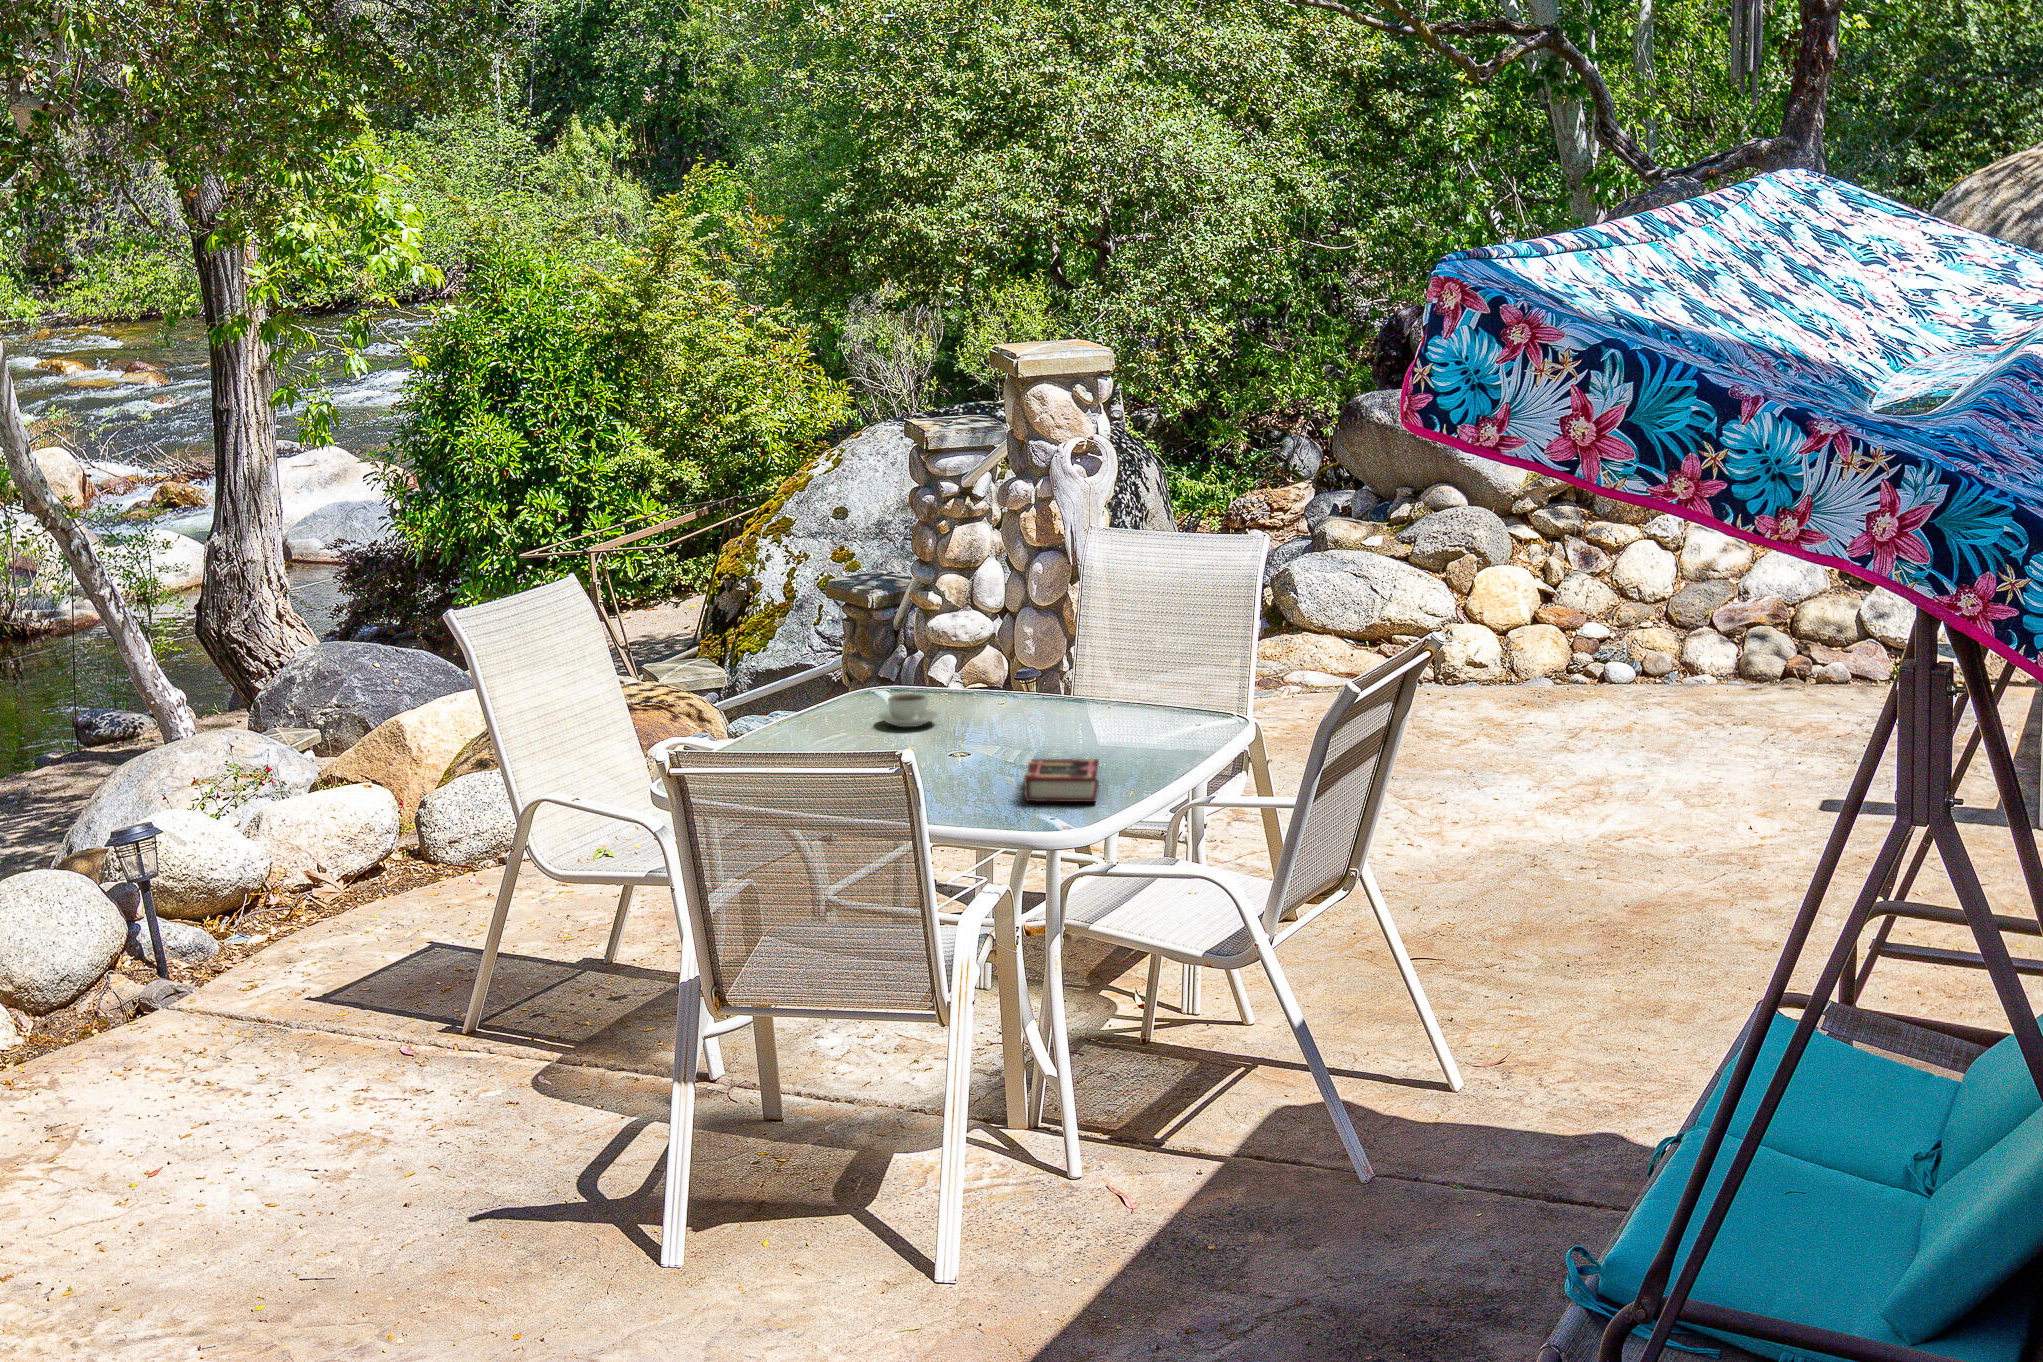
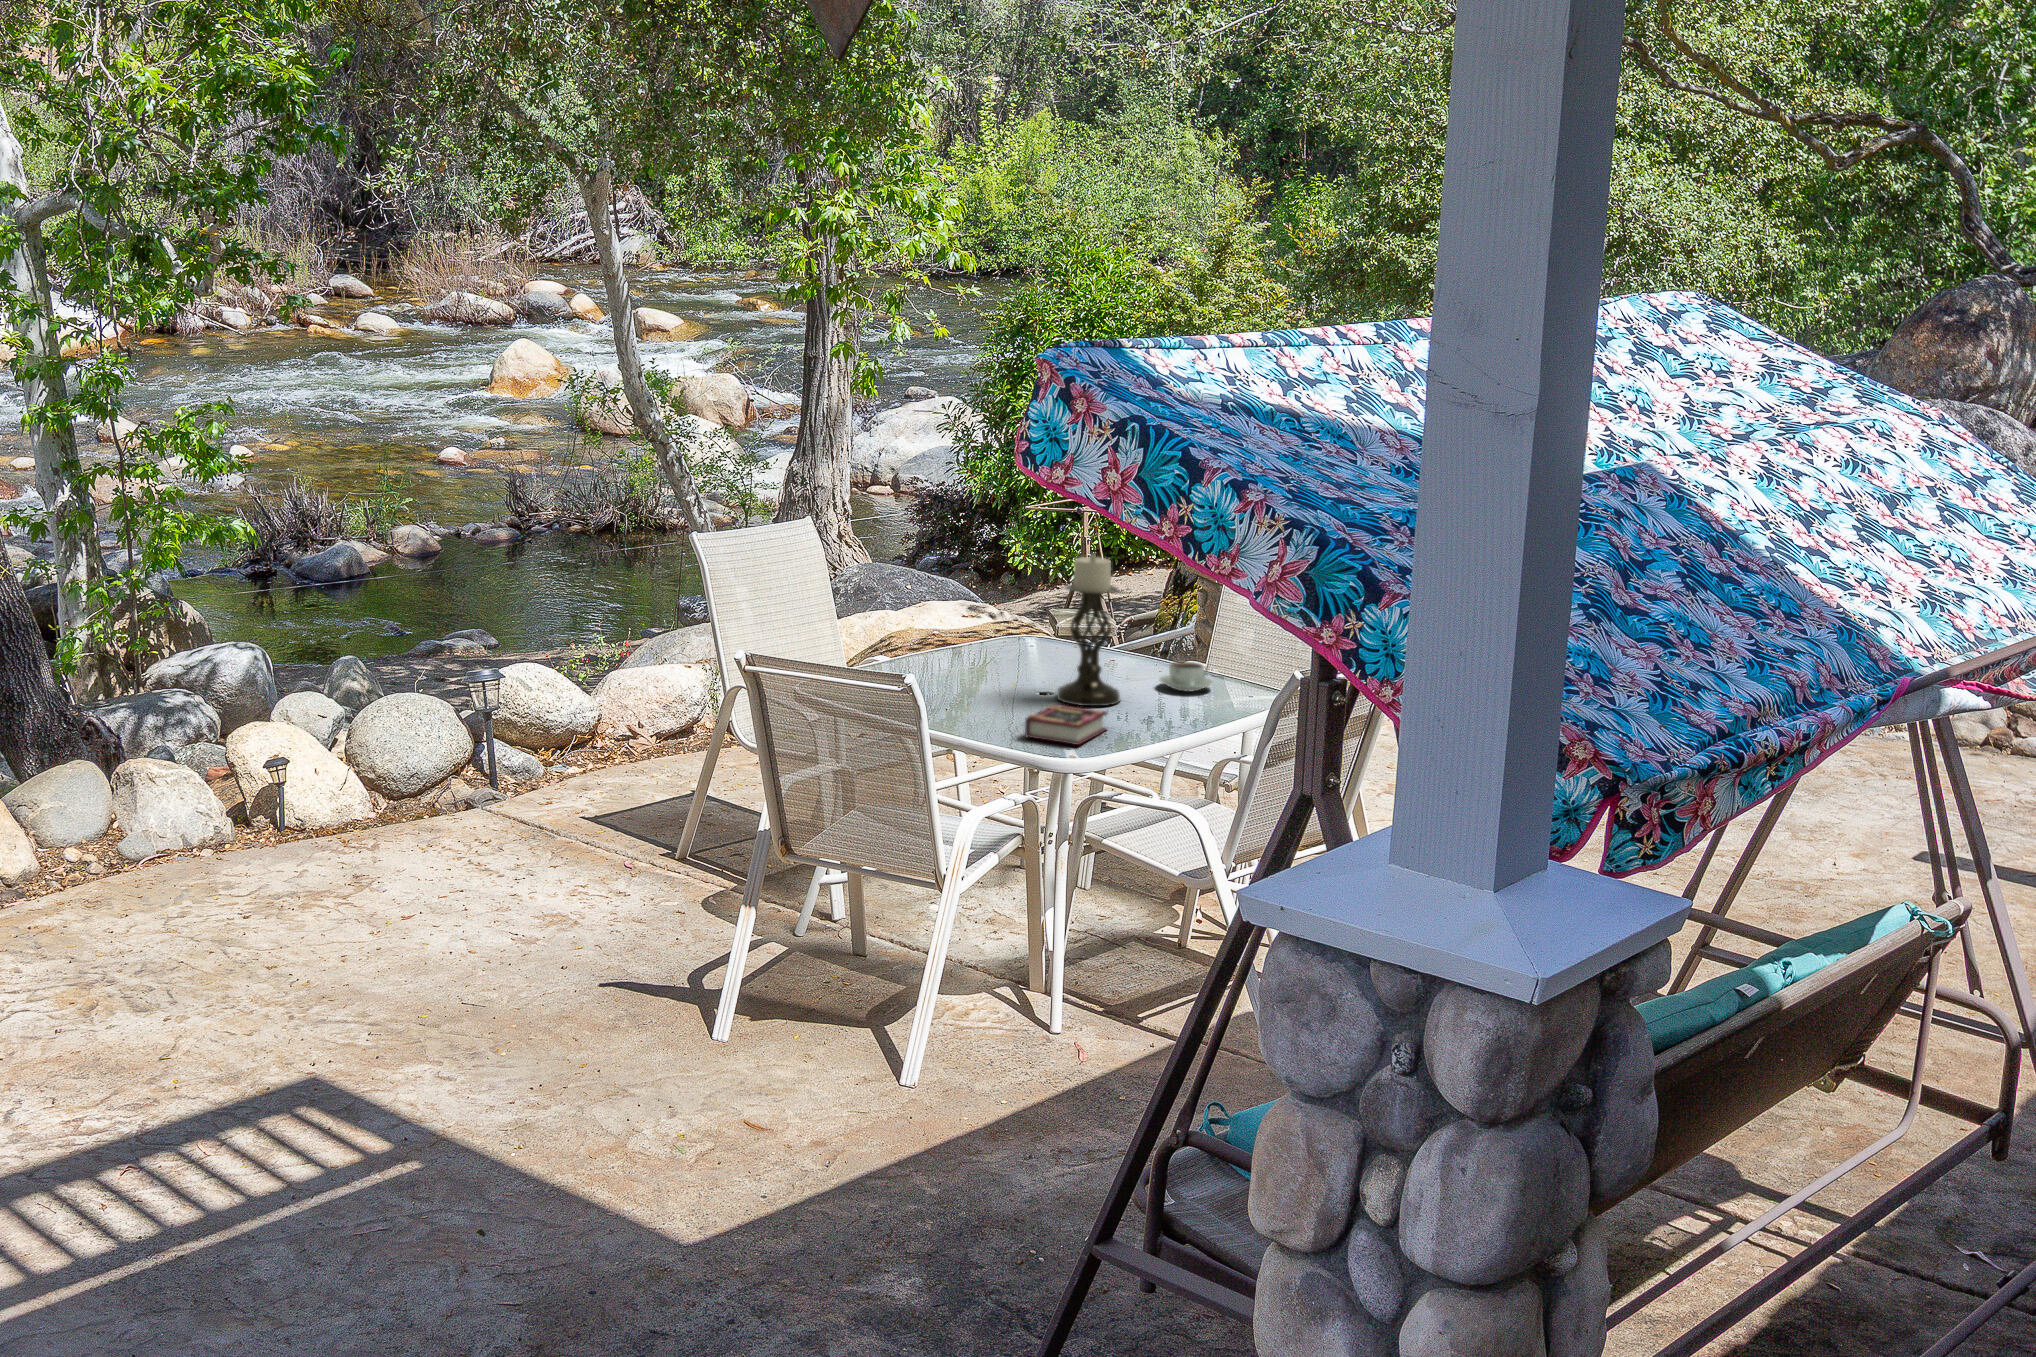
candle holder: none [996,578,1071,759] -> present [1057,554,1120,706]
coffee cup: present [878,694,938,727] -> present [1159,662,1213,692]

